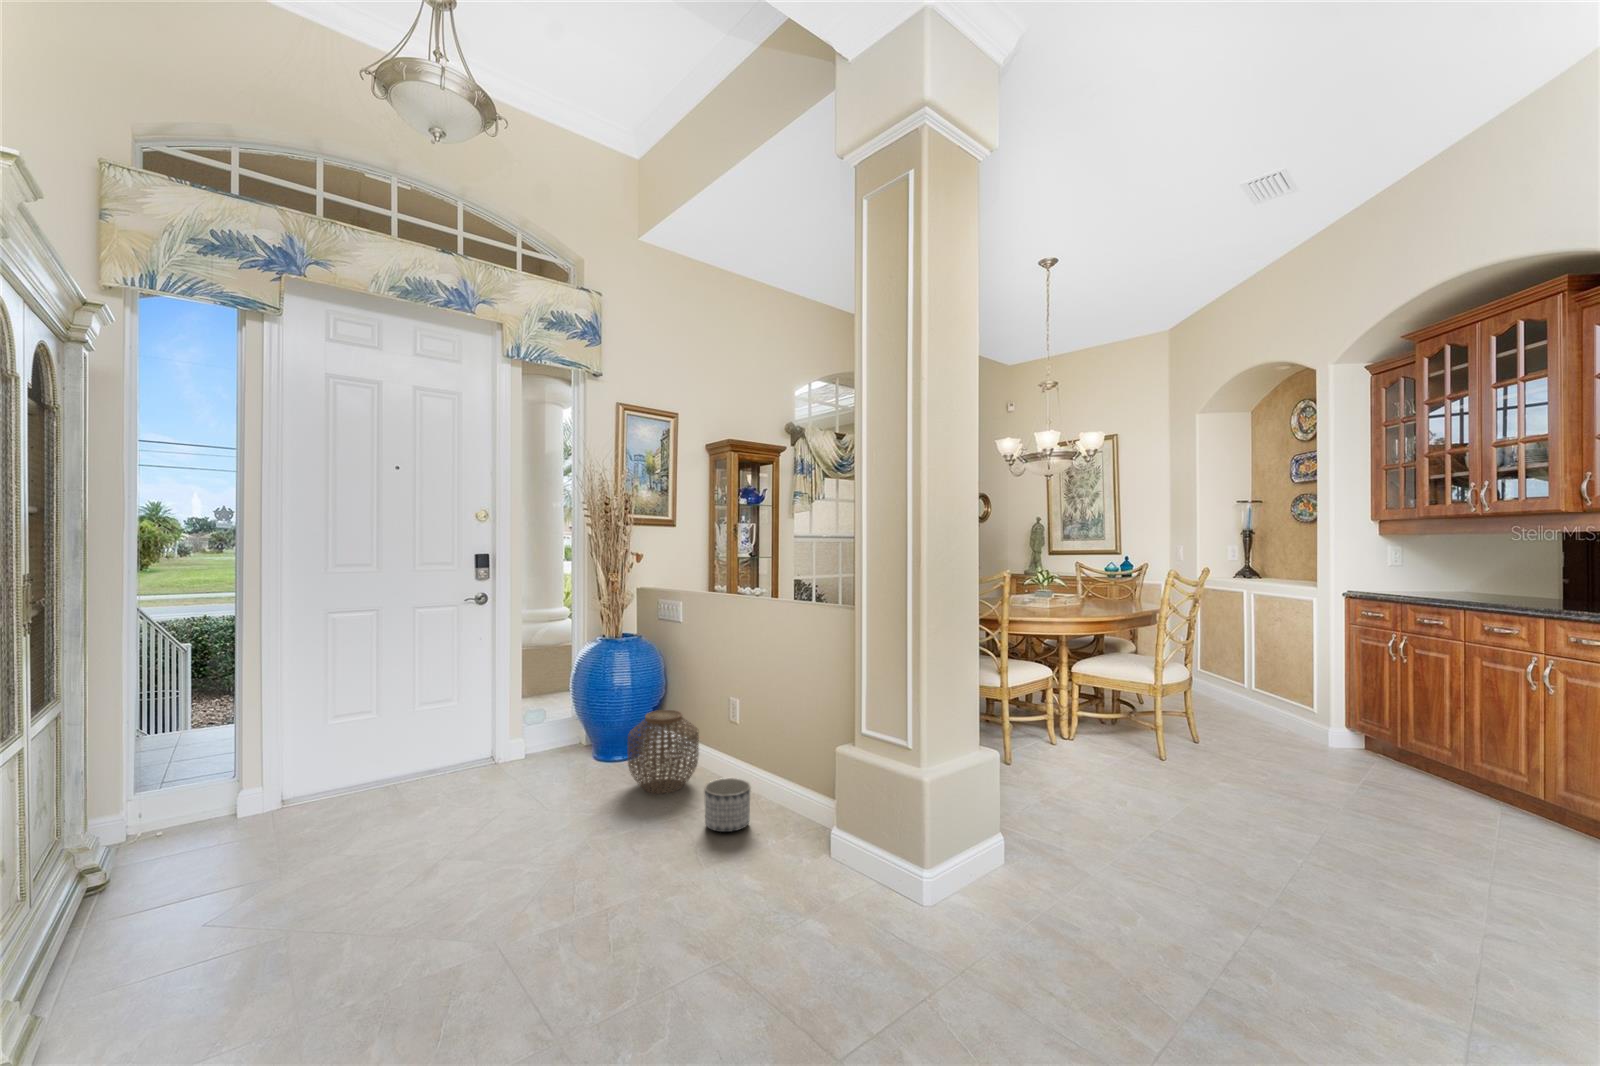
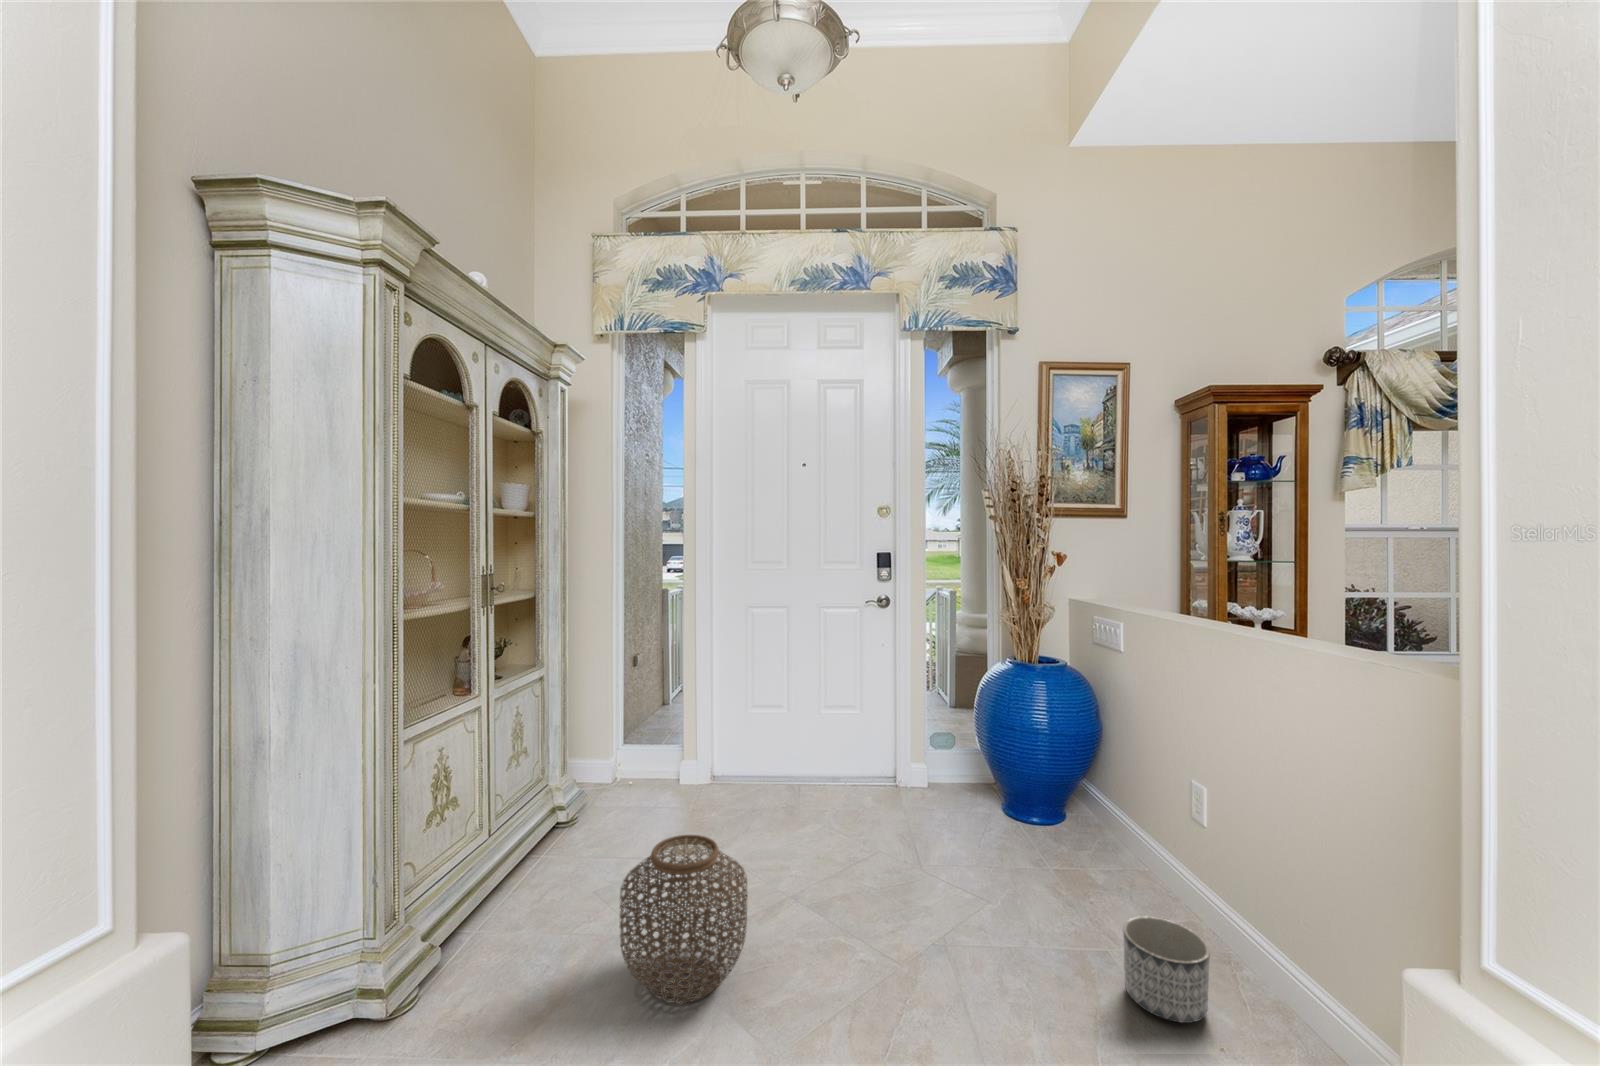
woven basket: present [628,710,699,793] -> present [620,835,747,1003]

